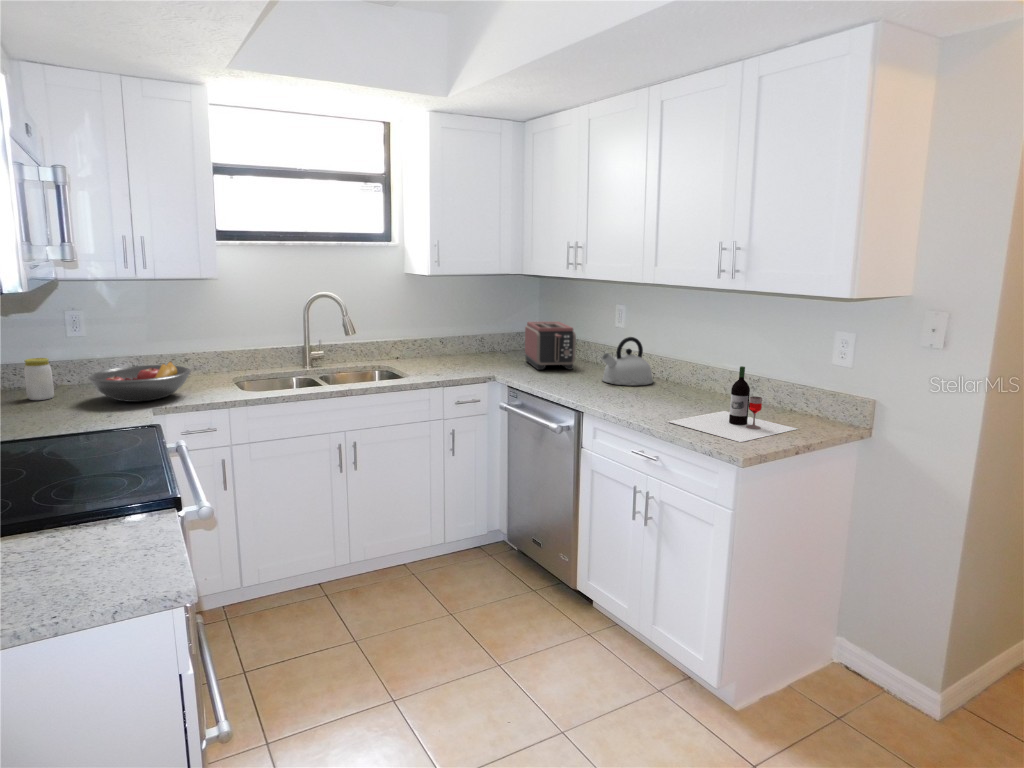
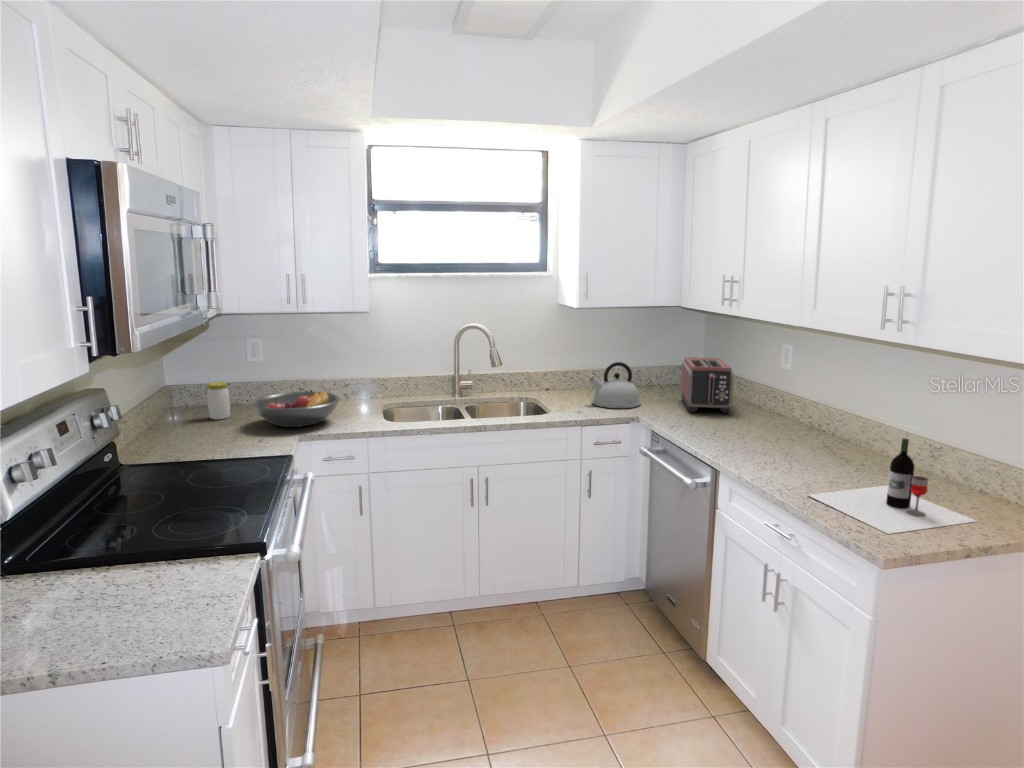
kettle: present [602,337,653,385] -> present [589,362,640,408]

